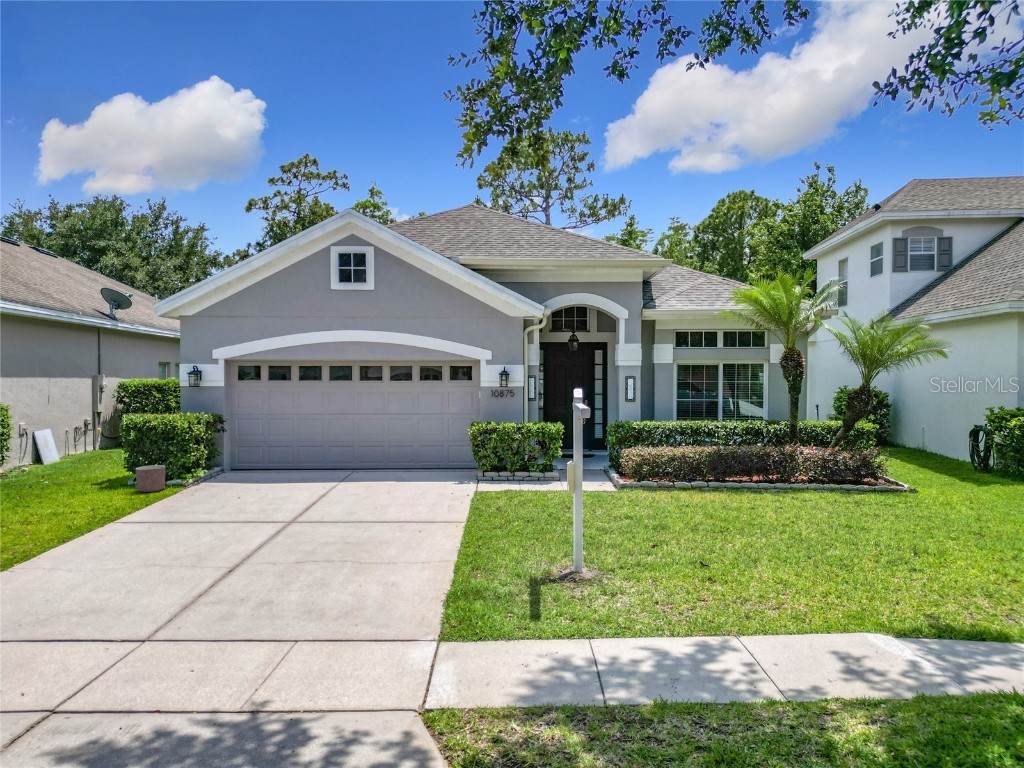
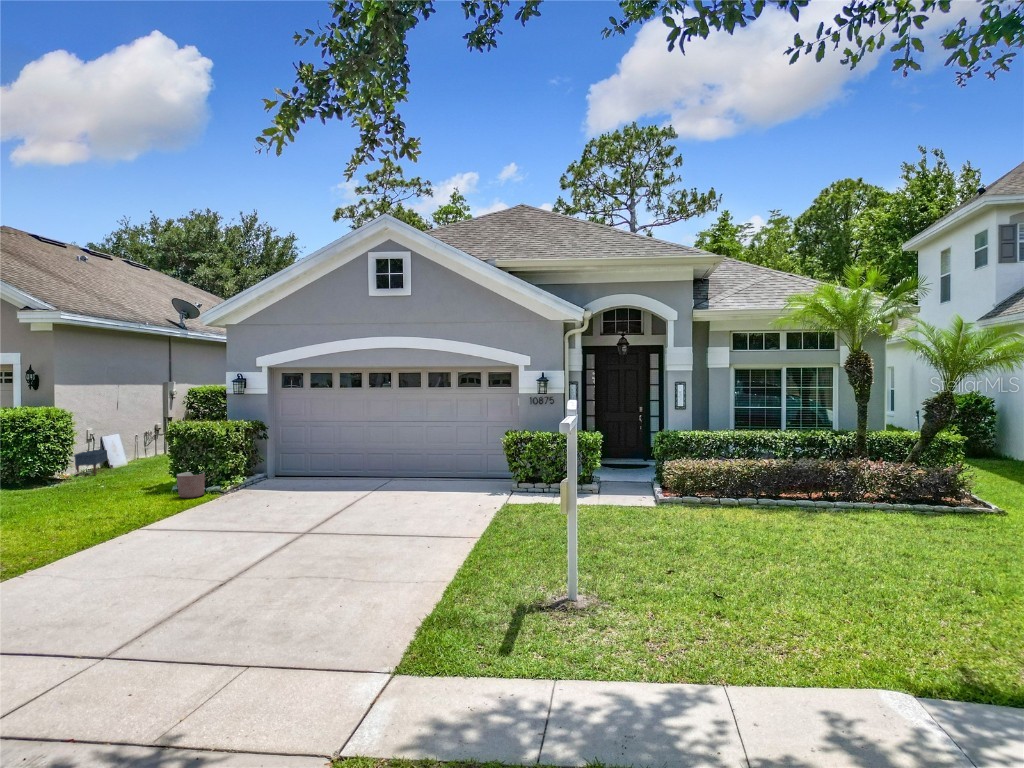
bench: none [8,443,49,474] -> present [74,449,113,476]

